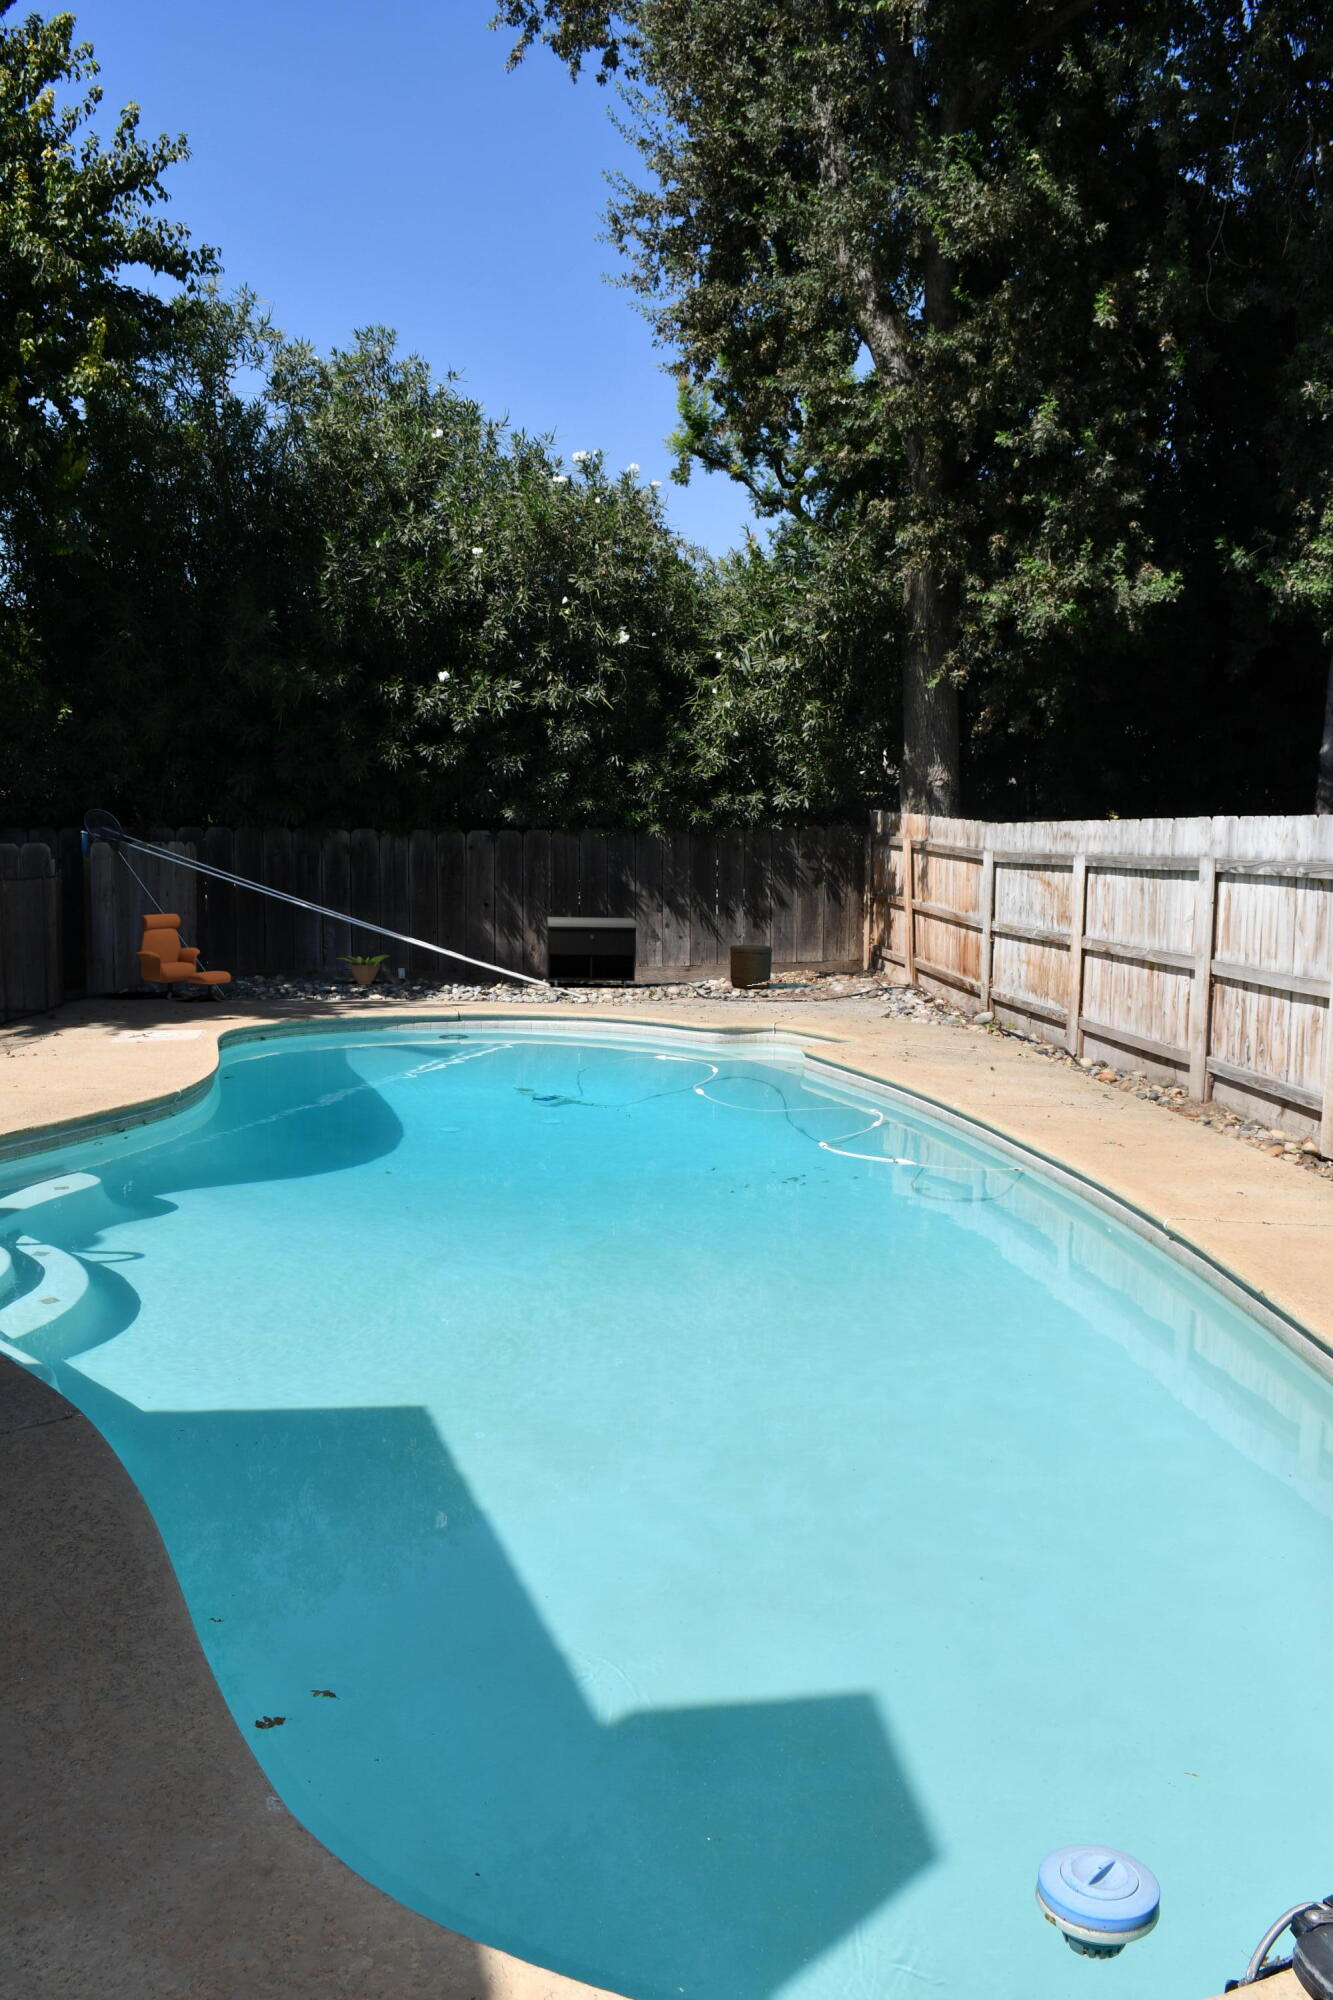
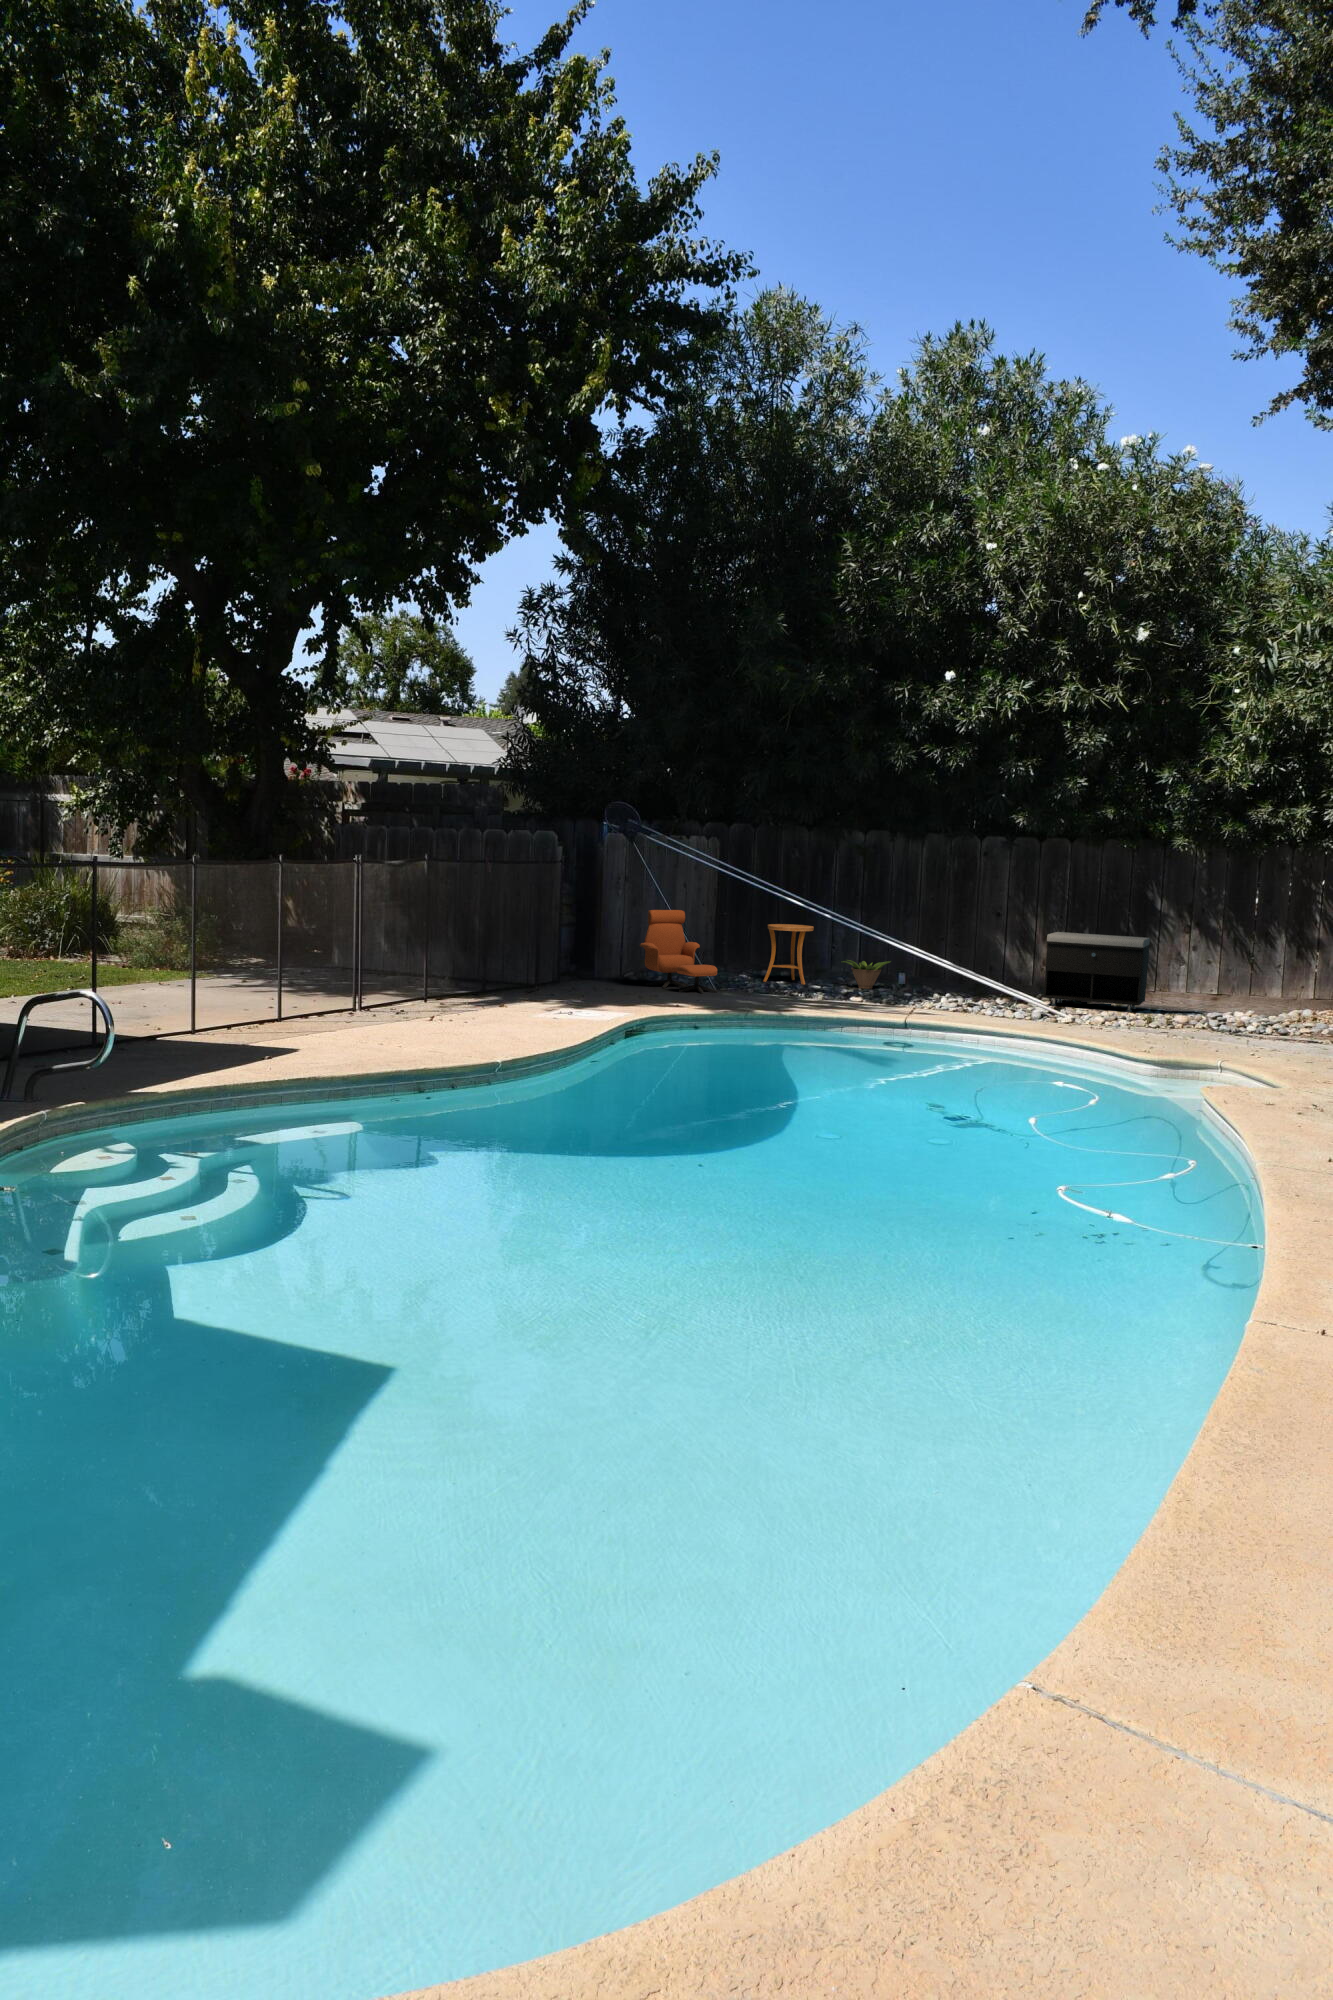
side table: none [255,923,304,985] -> present [763,924,814,984]
woven basket: present [730,945,772,989] -> none [1257,974,1311,1025]

